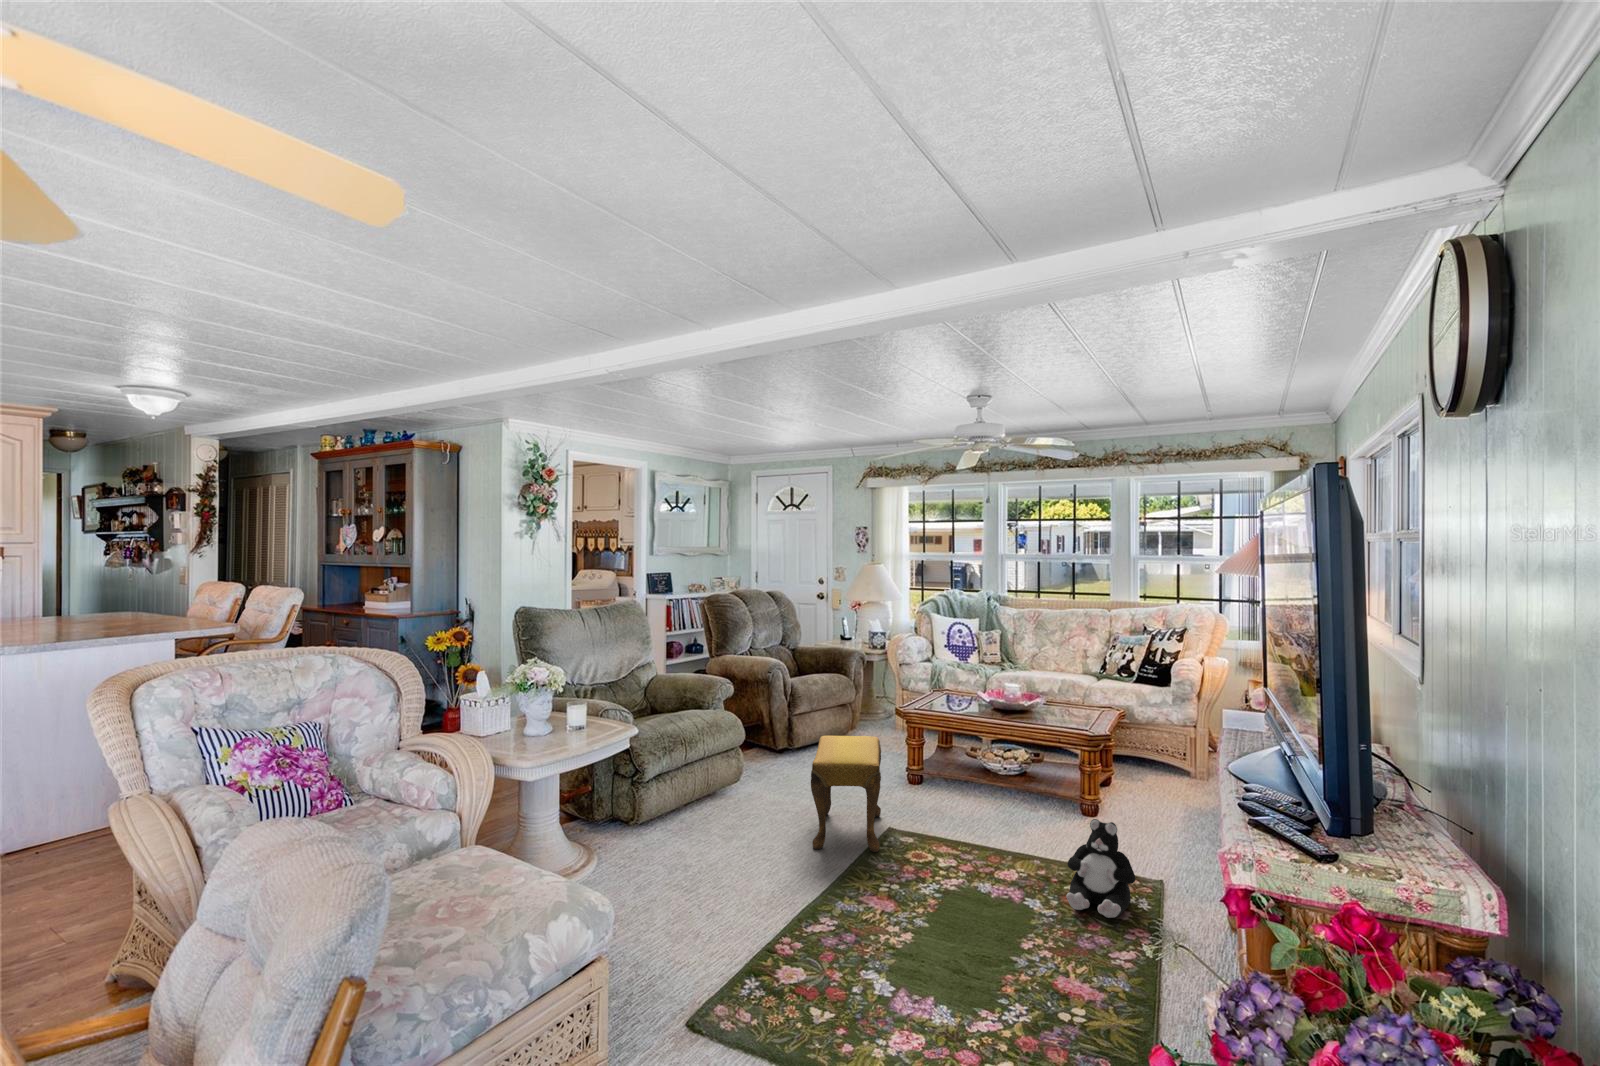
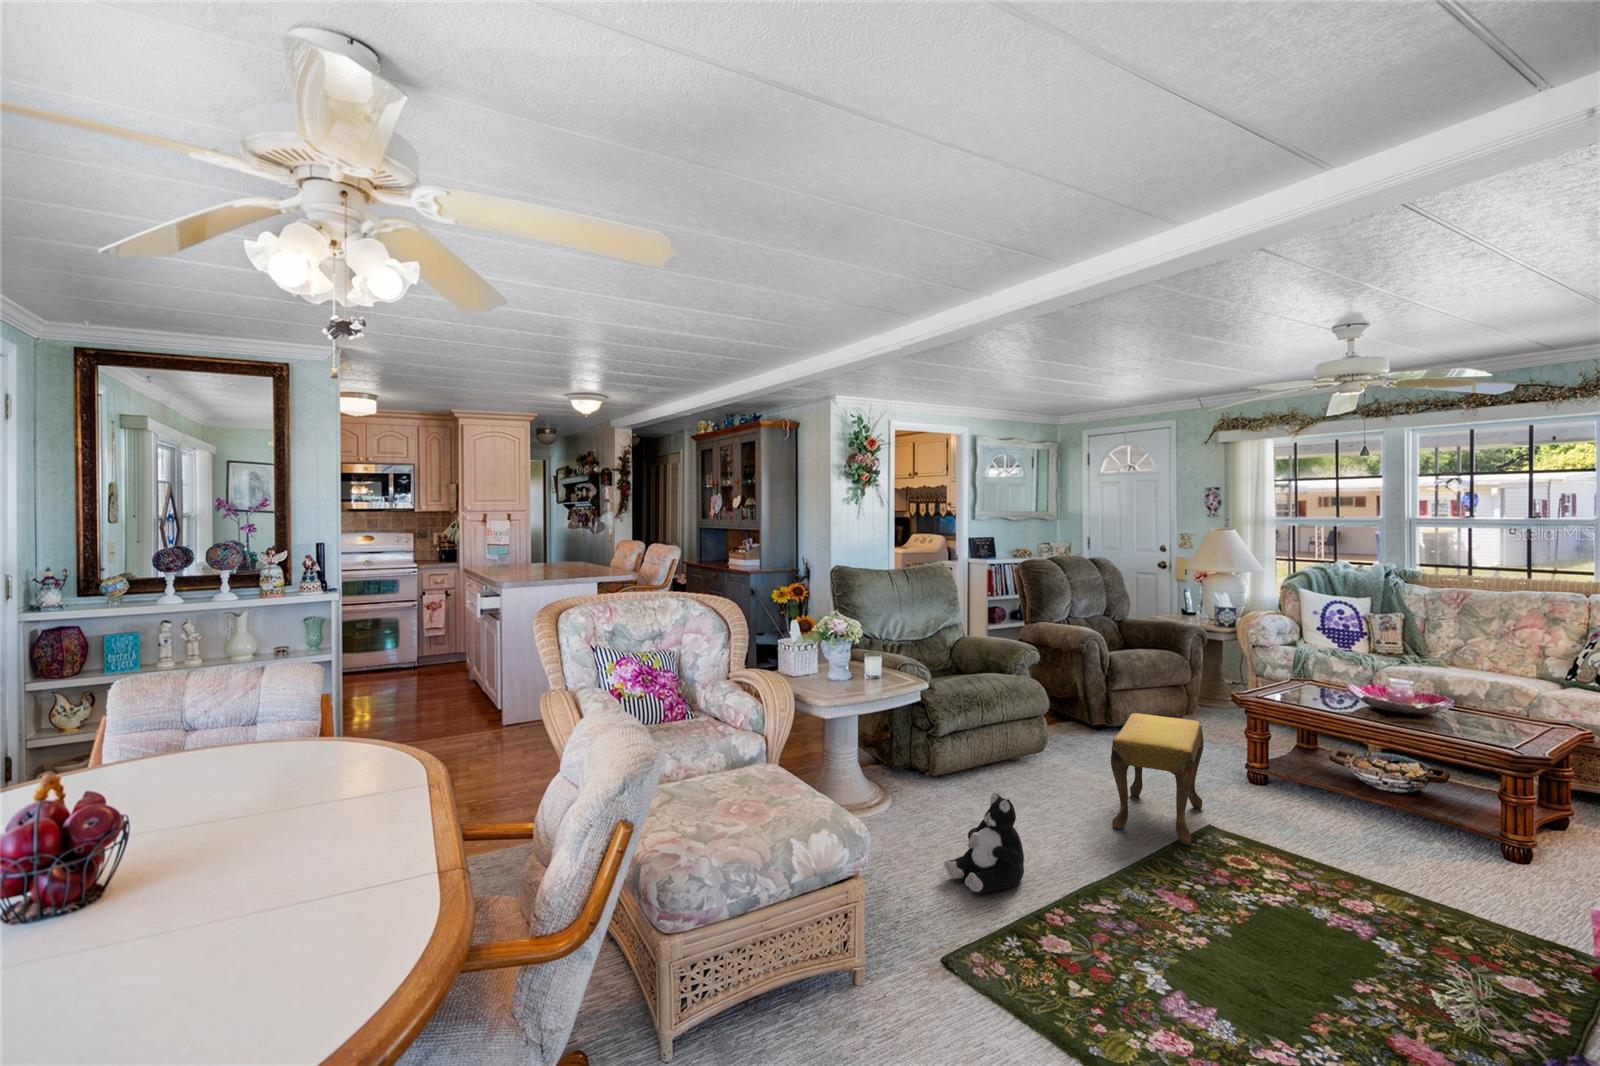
plush toy: present [1066,819,1136,918] -> present [944,793,1024,893]

